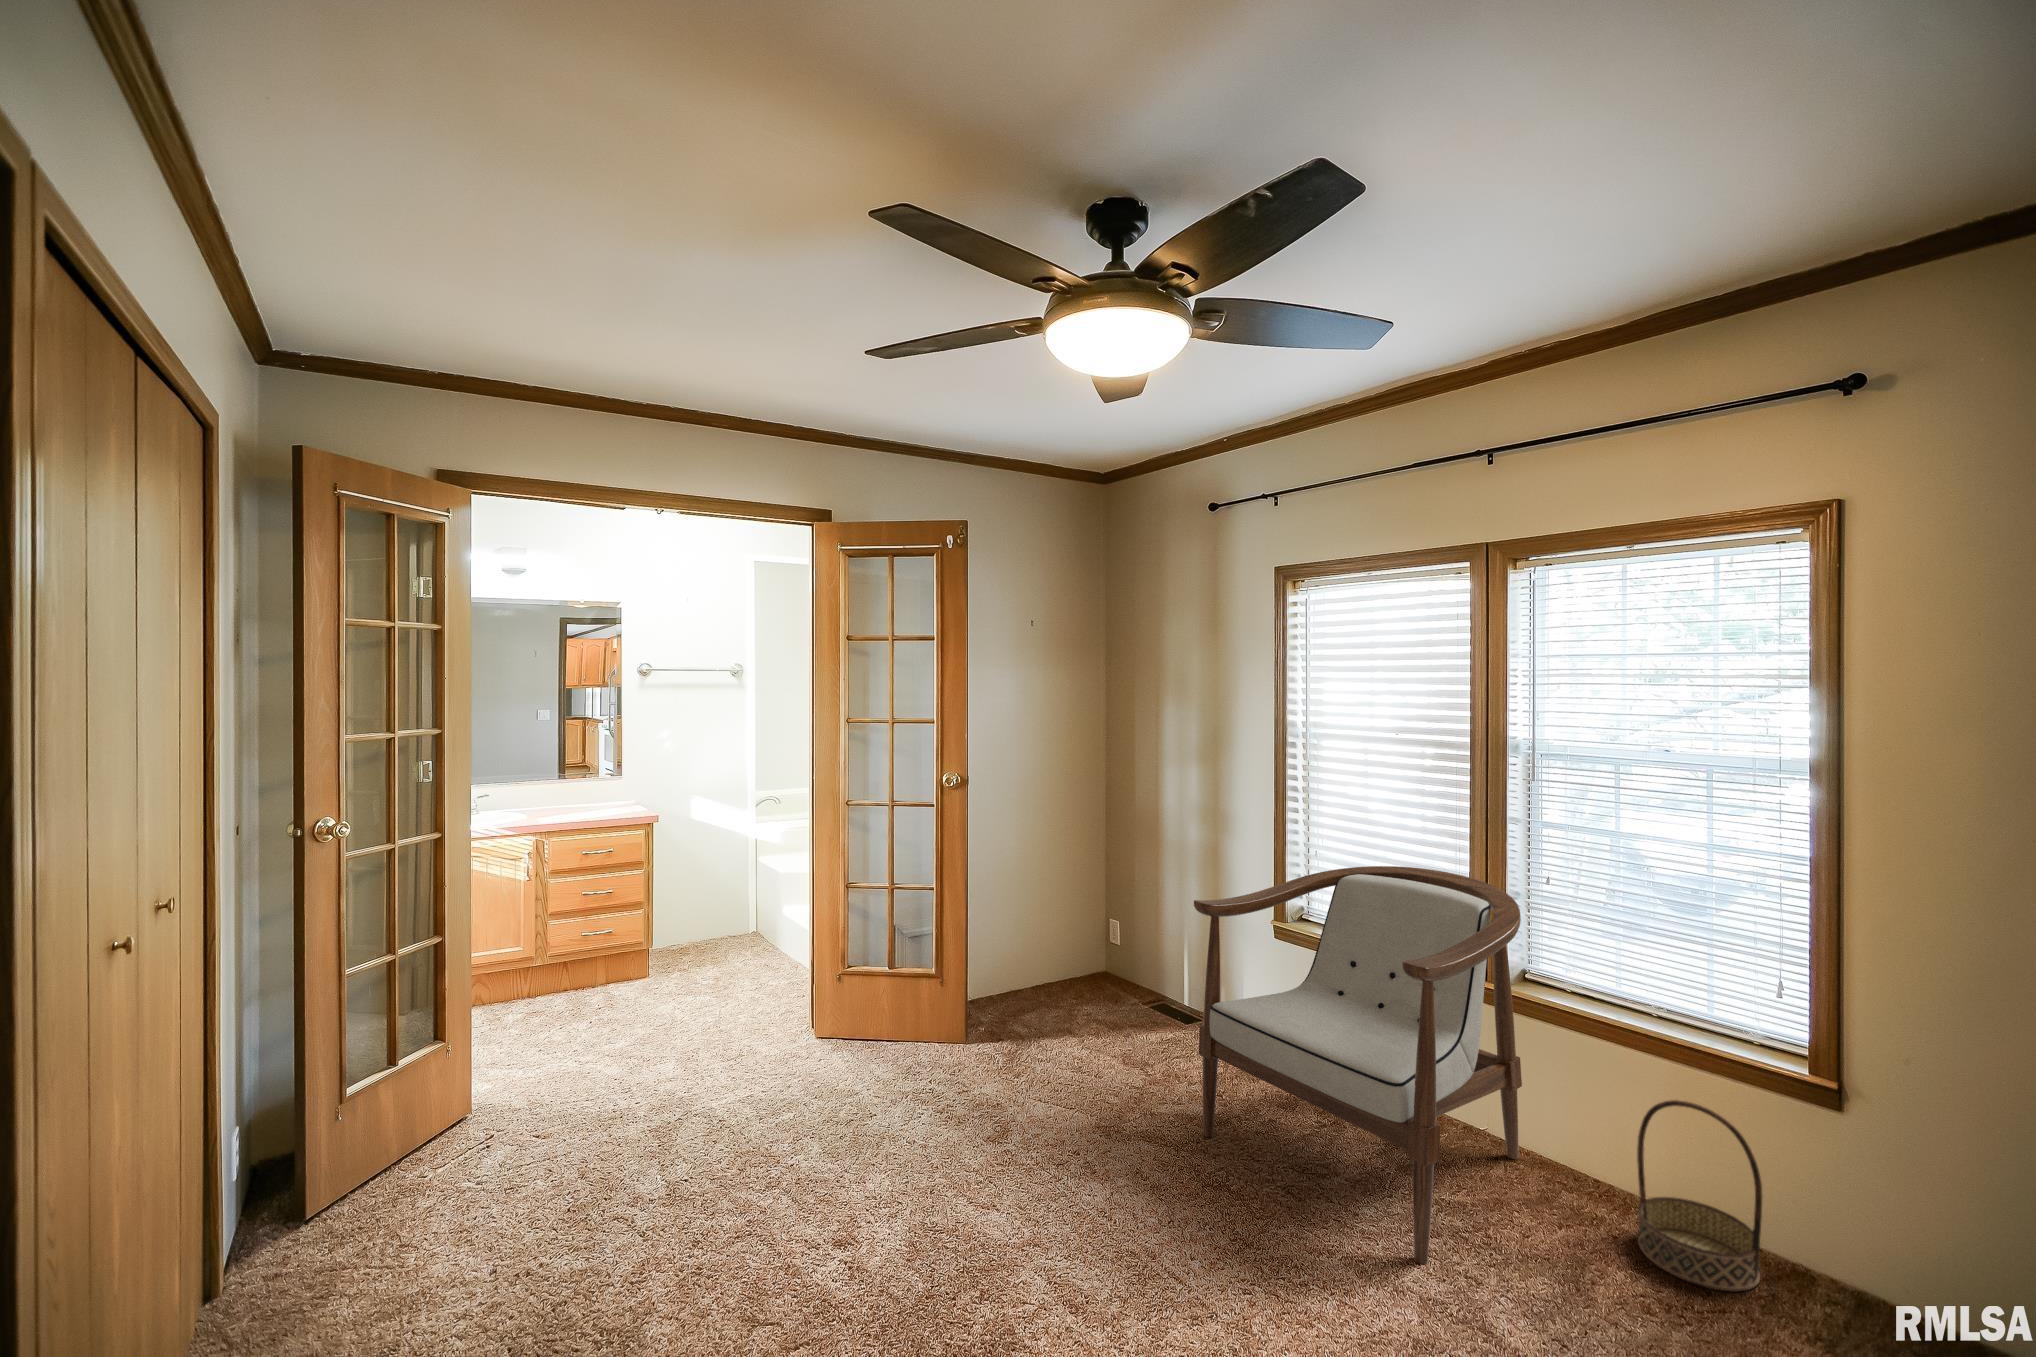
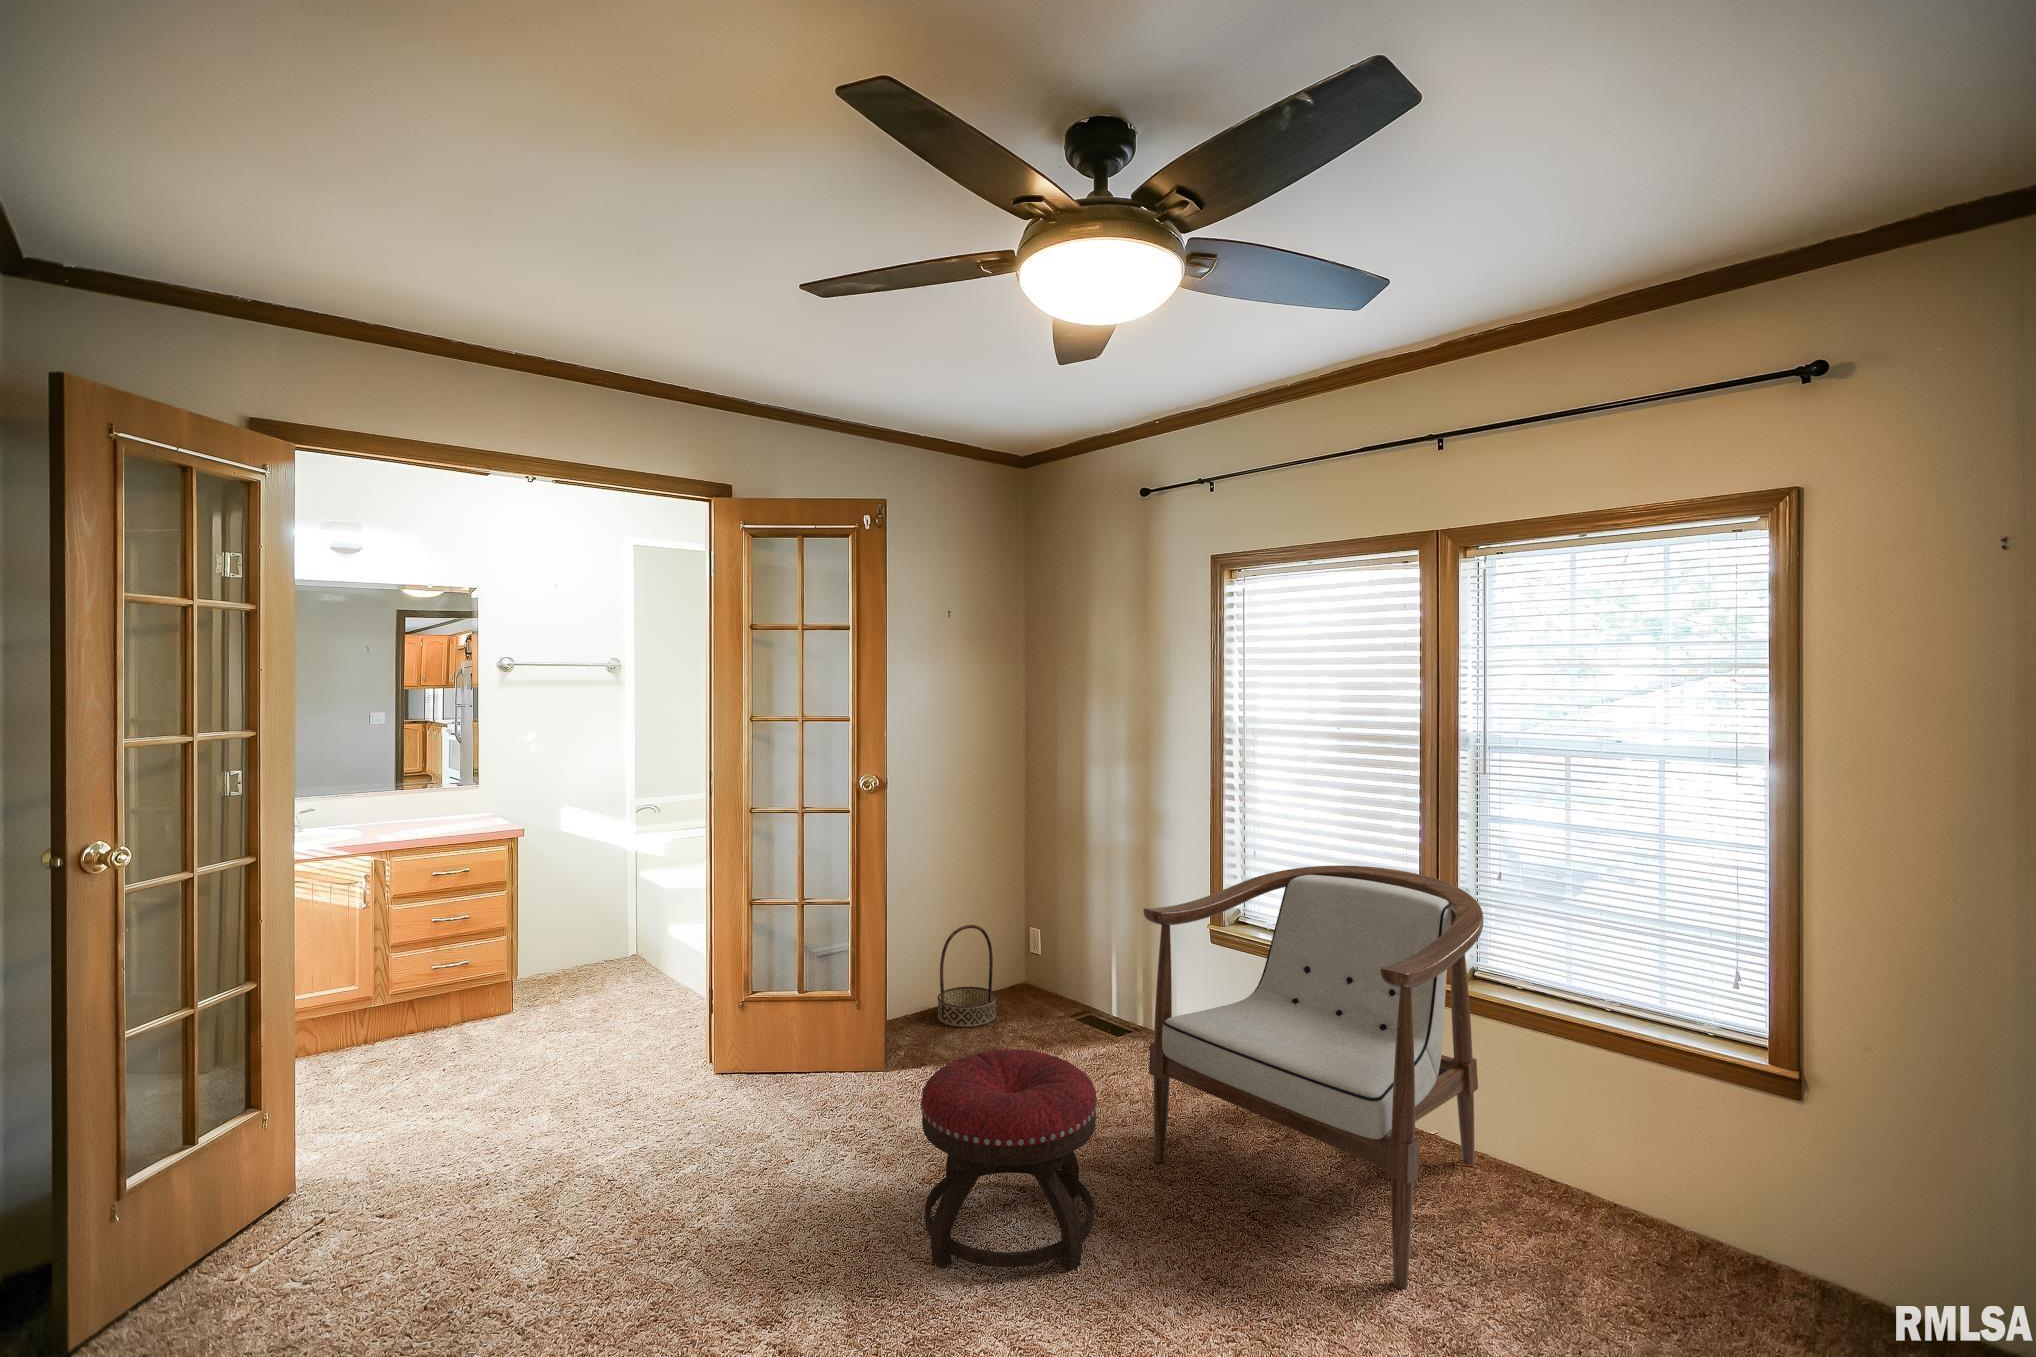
ottoman: none [981,1024,1141,1224] -> present [921,1049,1097,1271]
basket: present [1637,1100,1762,1292] -> present [938,925,996,1027]

